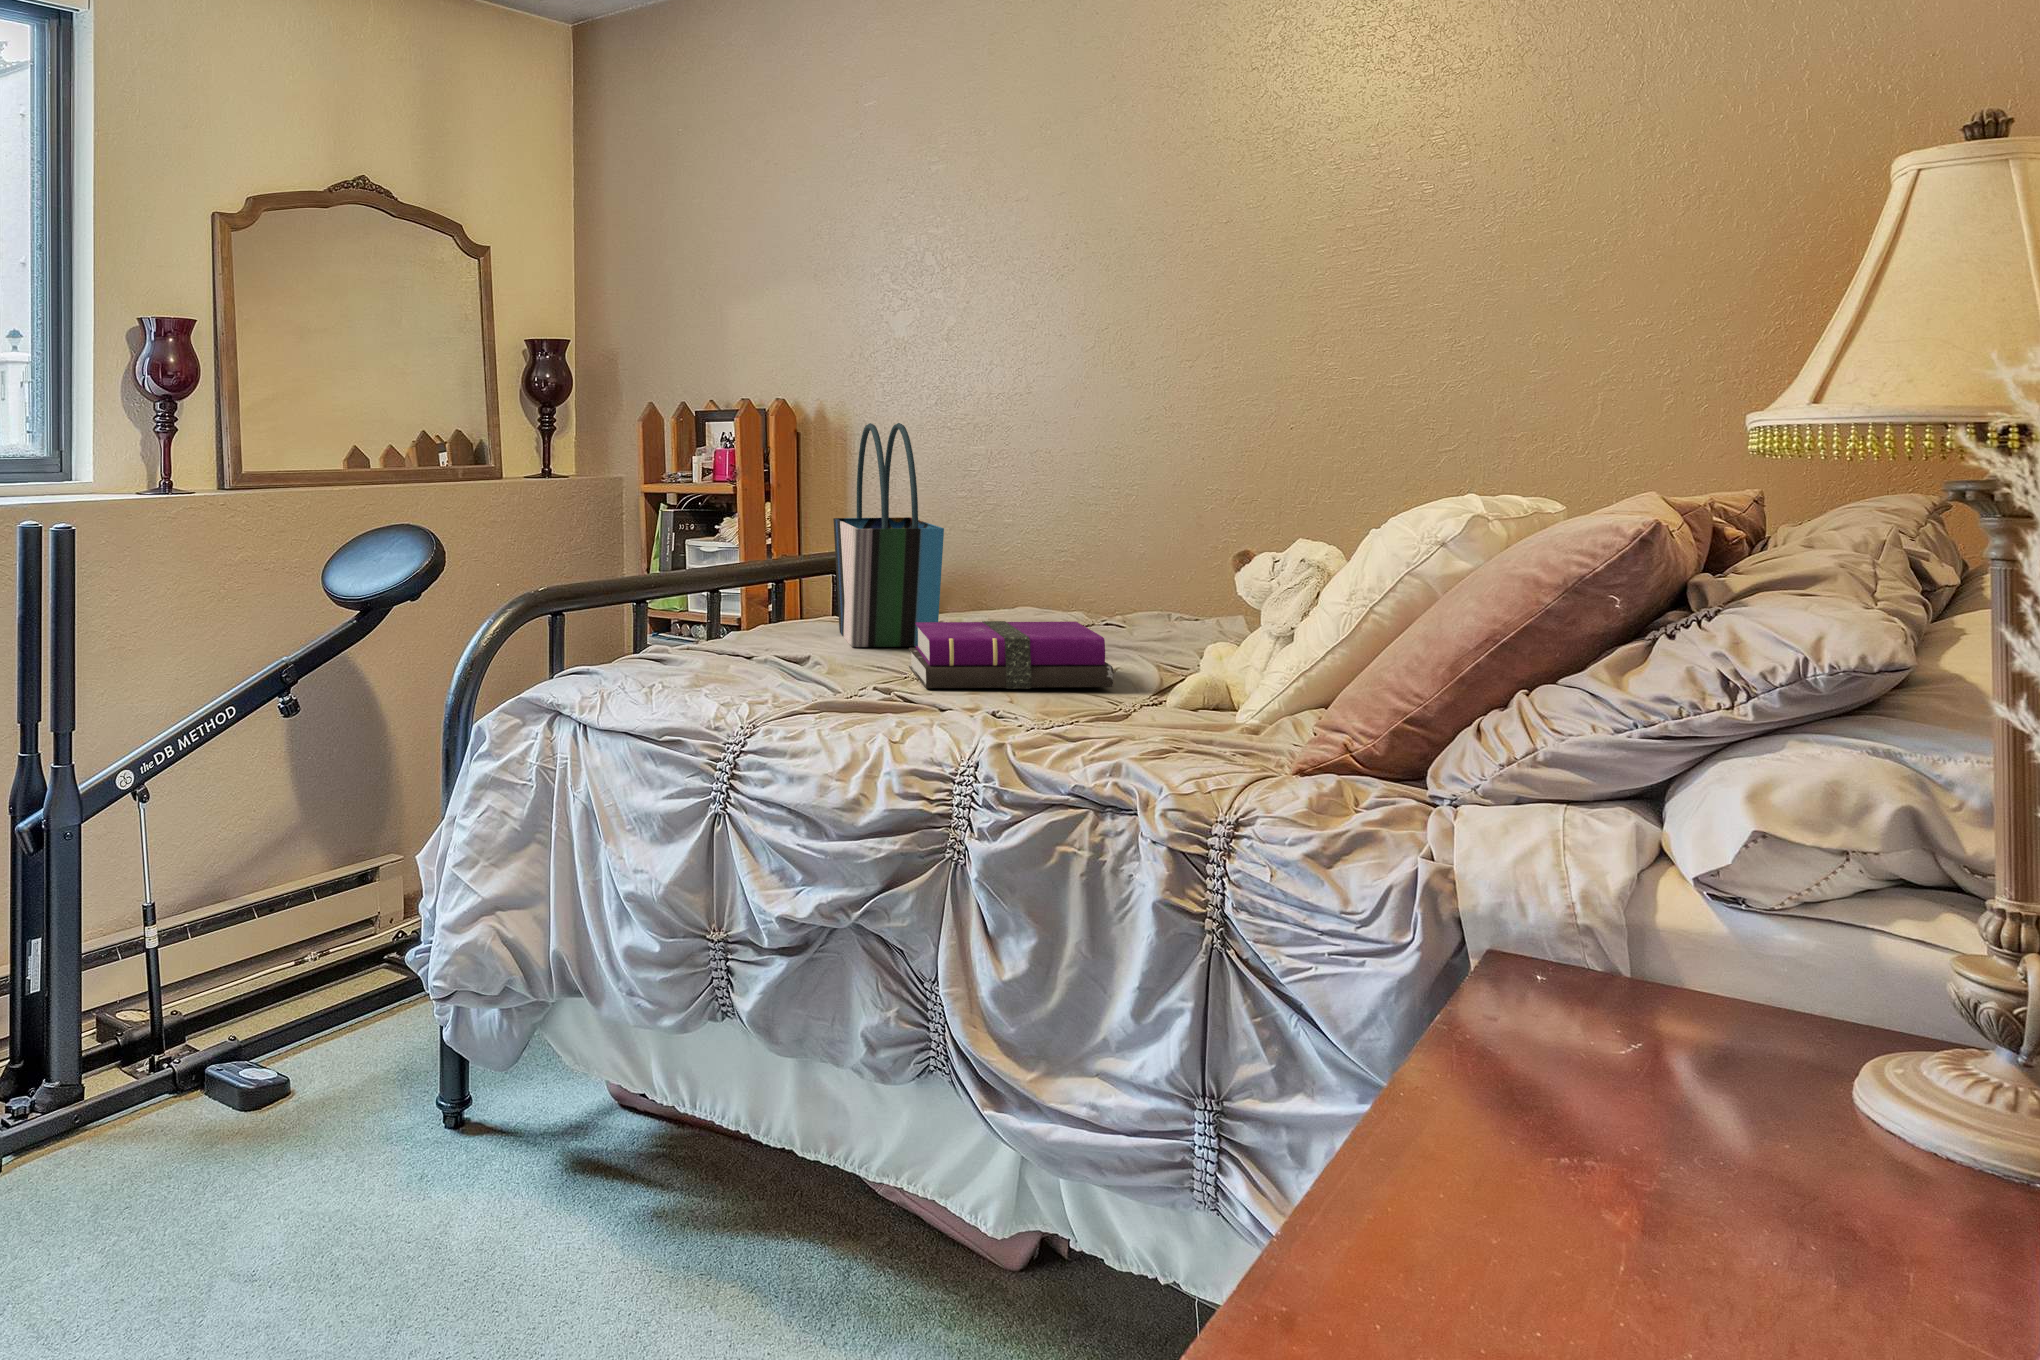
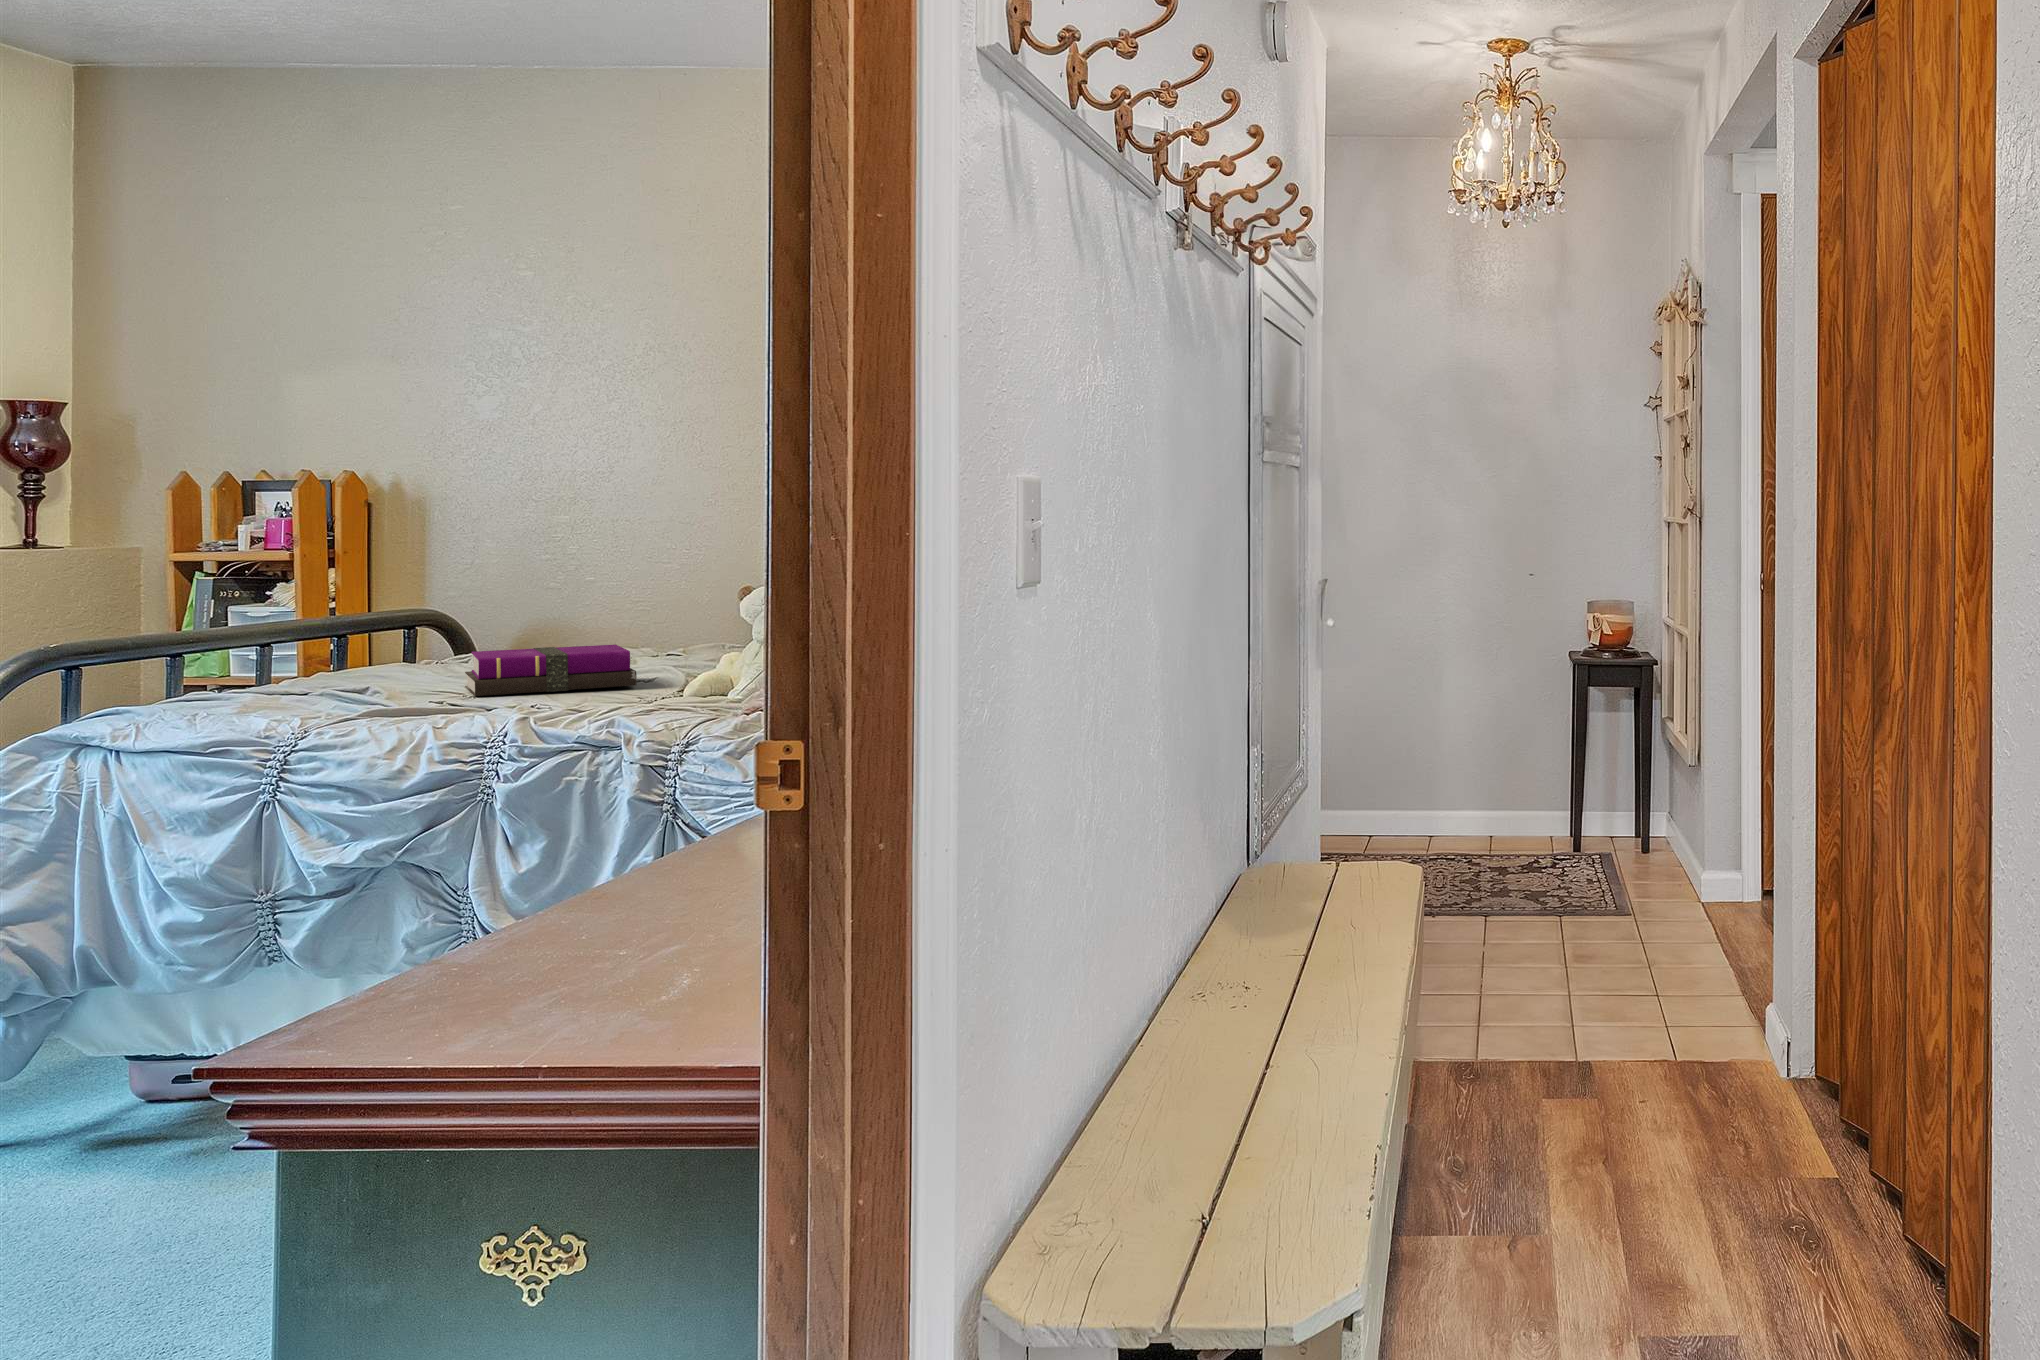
tote bag: present [833,423,944,647] -> none [399,497,503,678]

